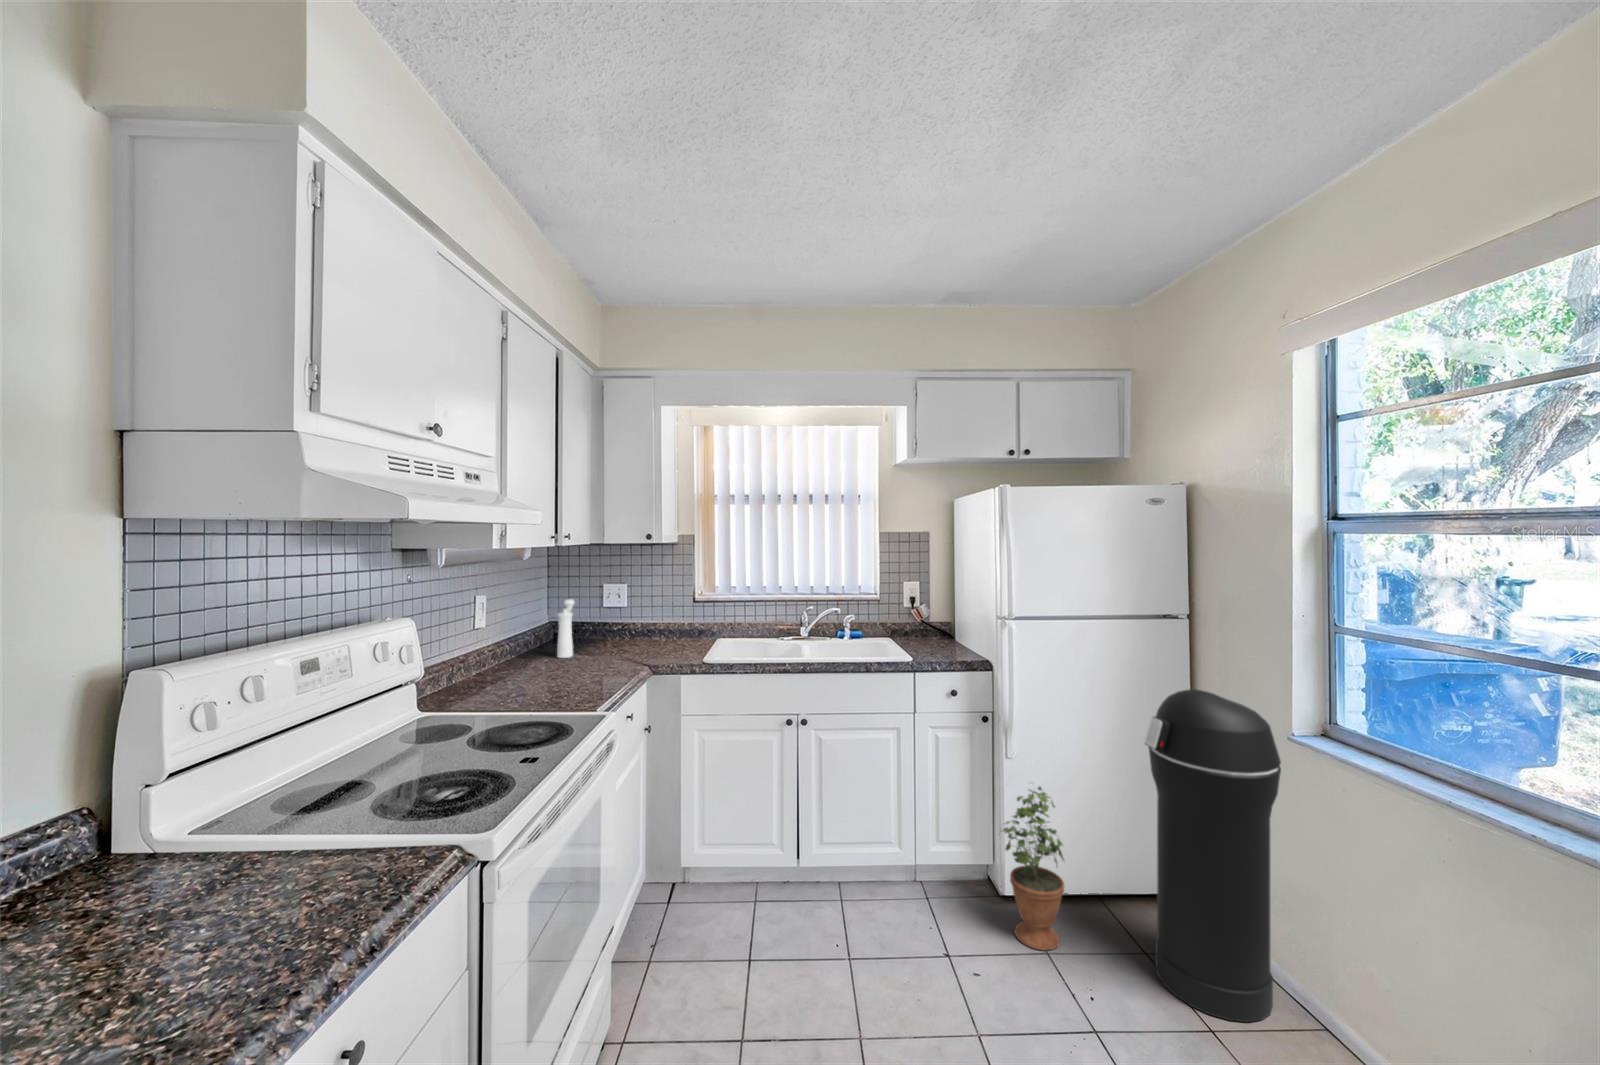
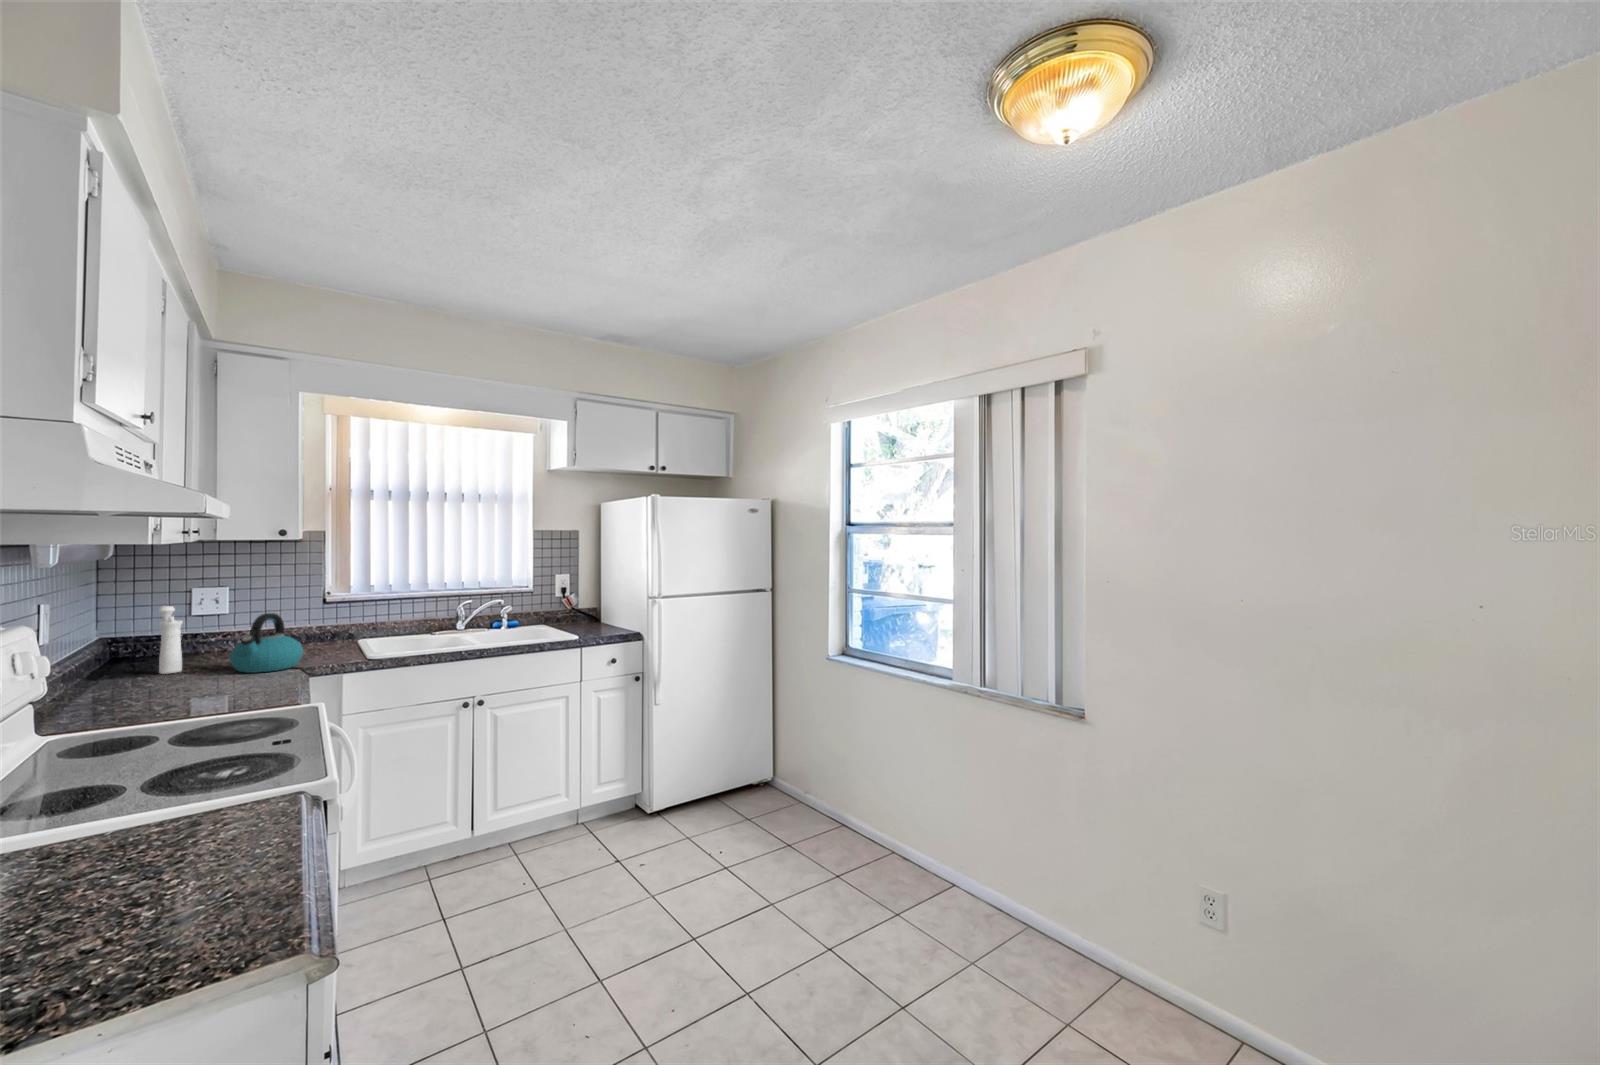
kettle: none [597,611,652,666] -> present [230,613,303,673]
trash can: present [1145,689,1281,1022] -> none [752,635,824,838]
potted plant: present [1003,787,1064,950] -> none [652,719,699,838]

